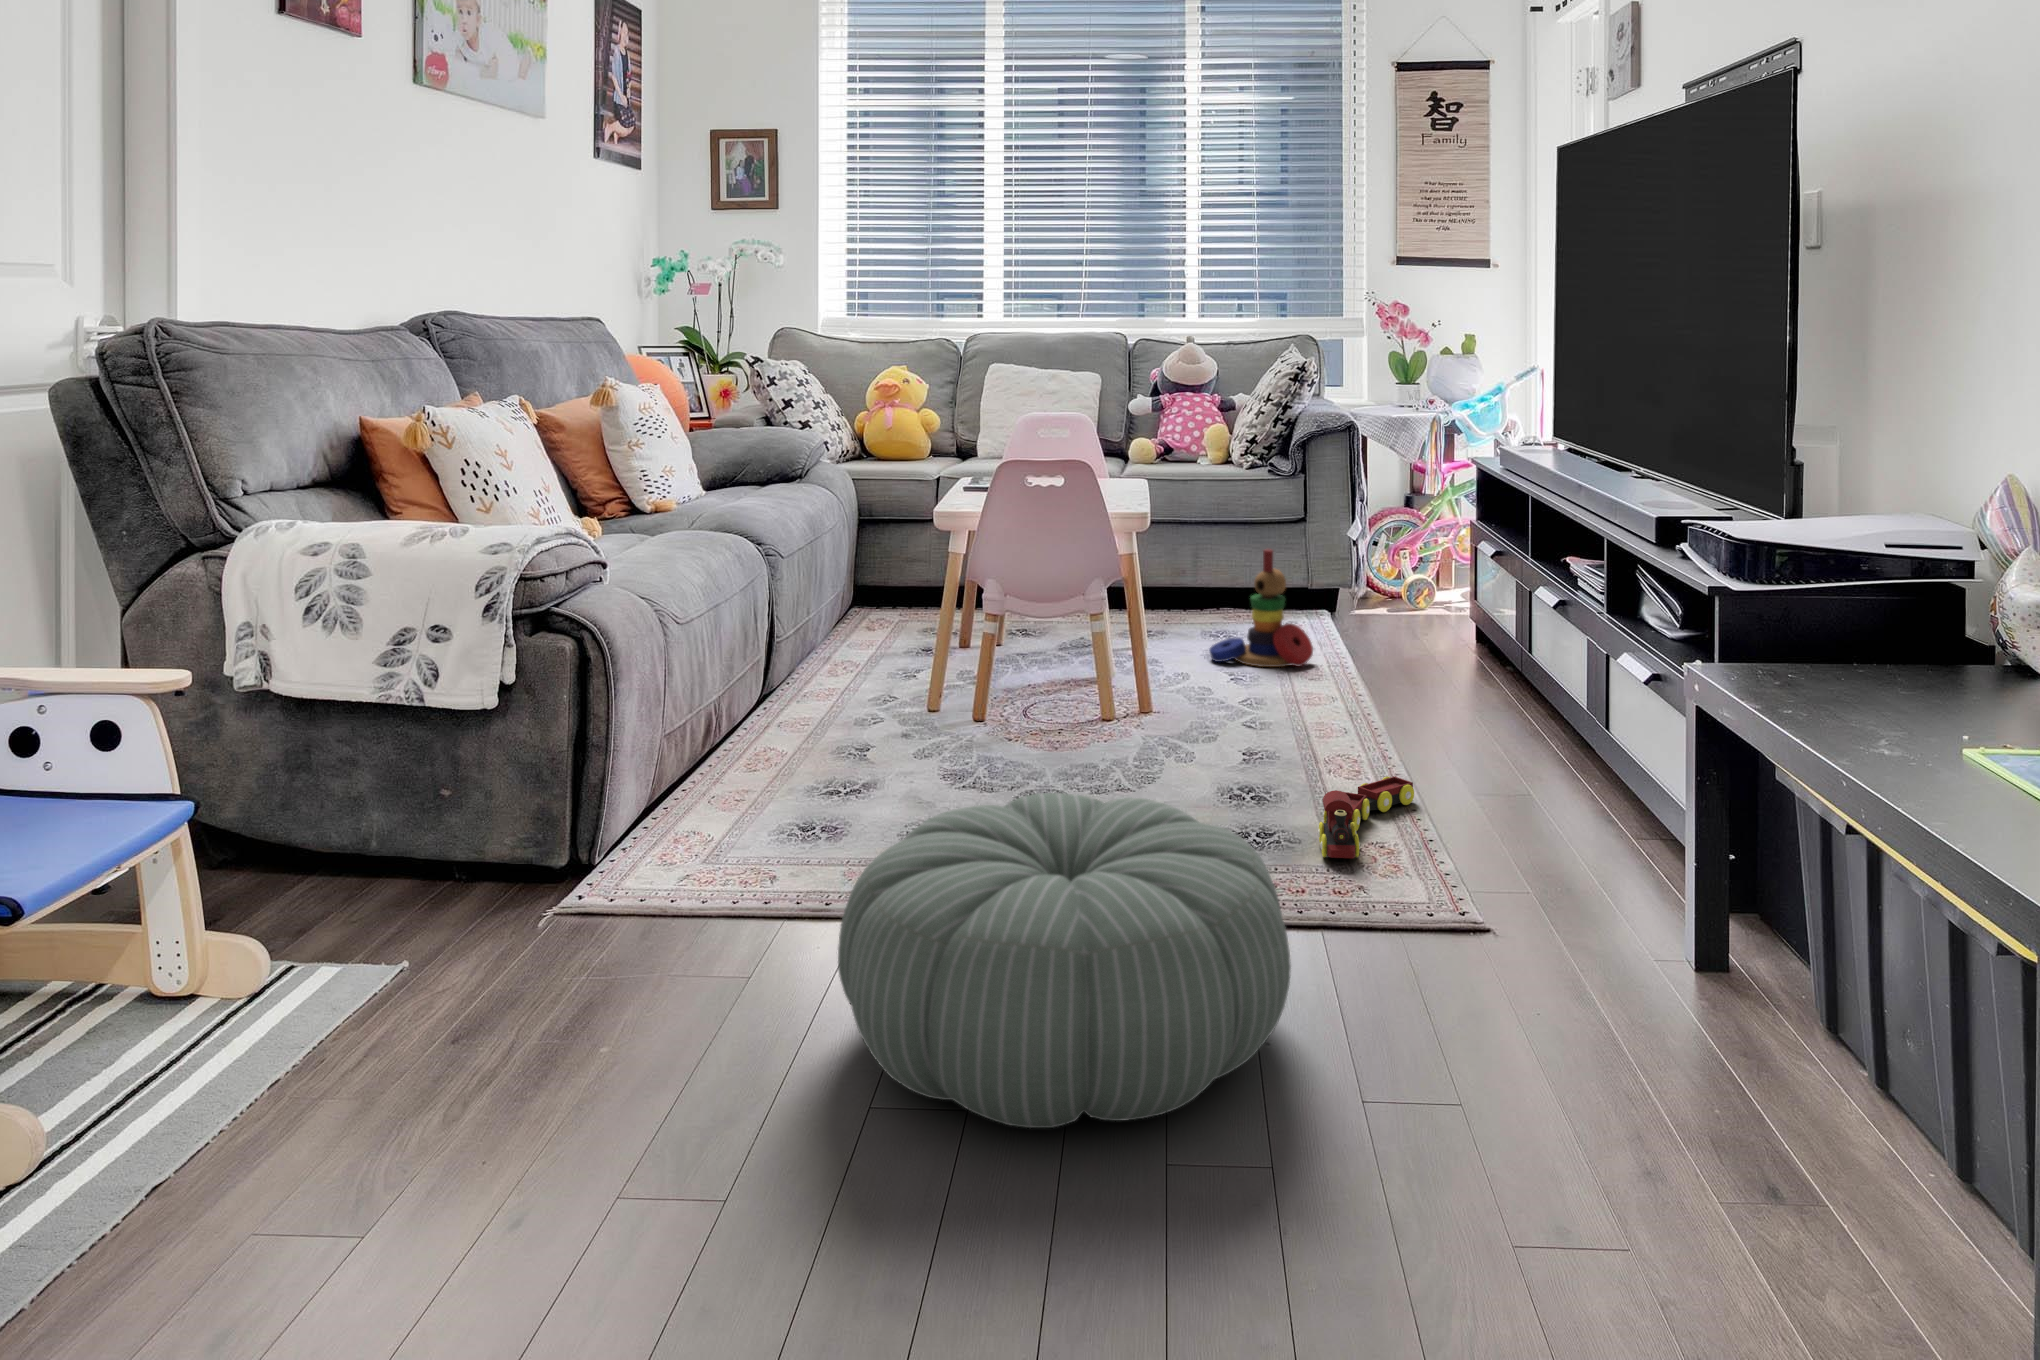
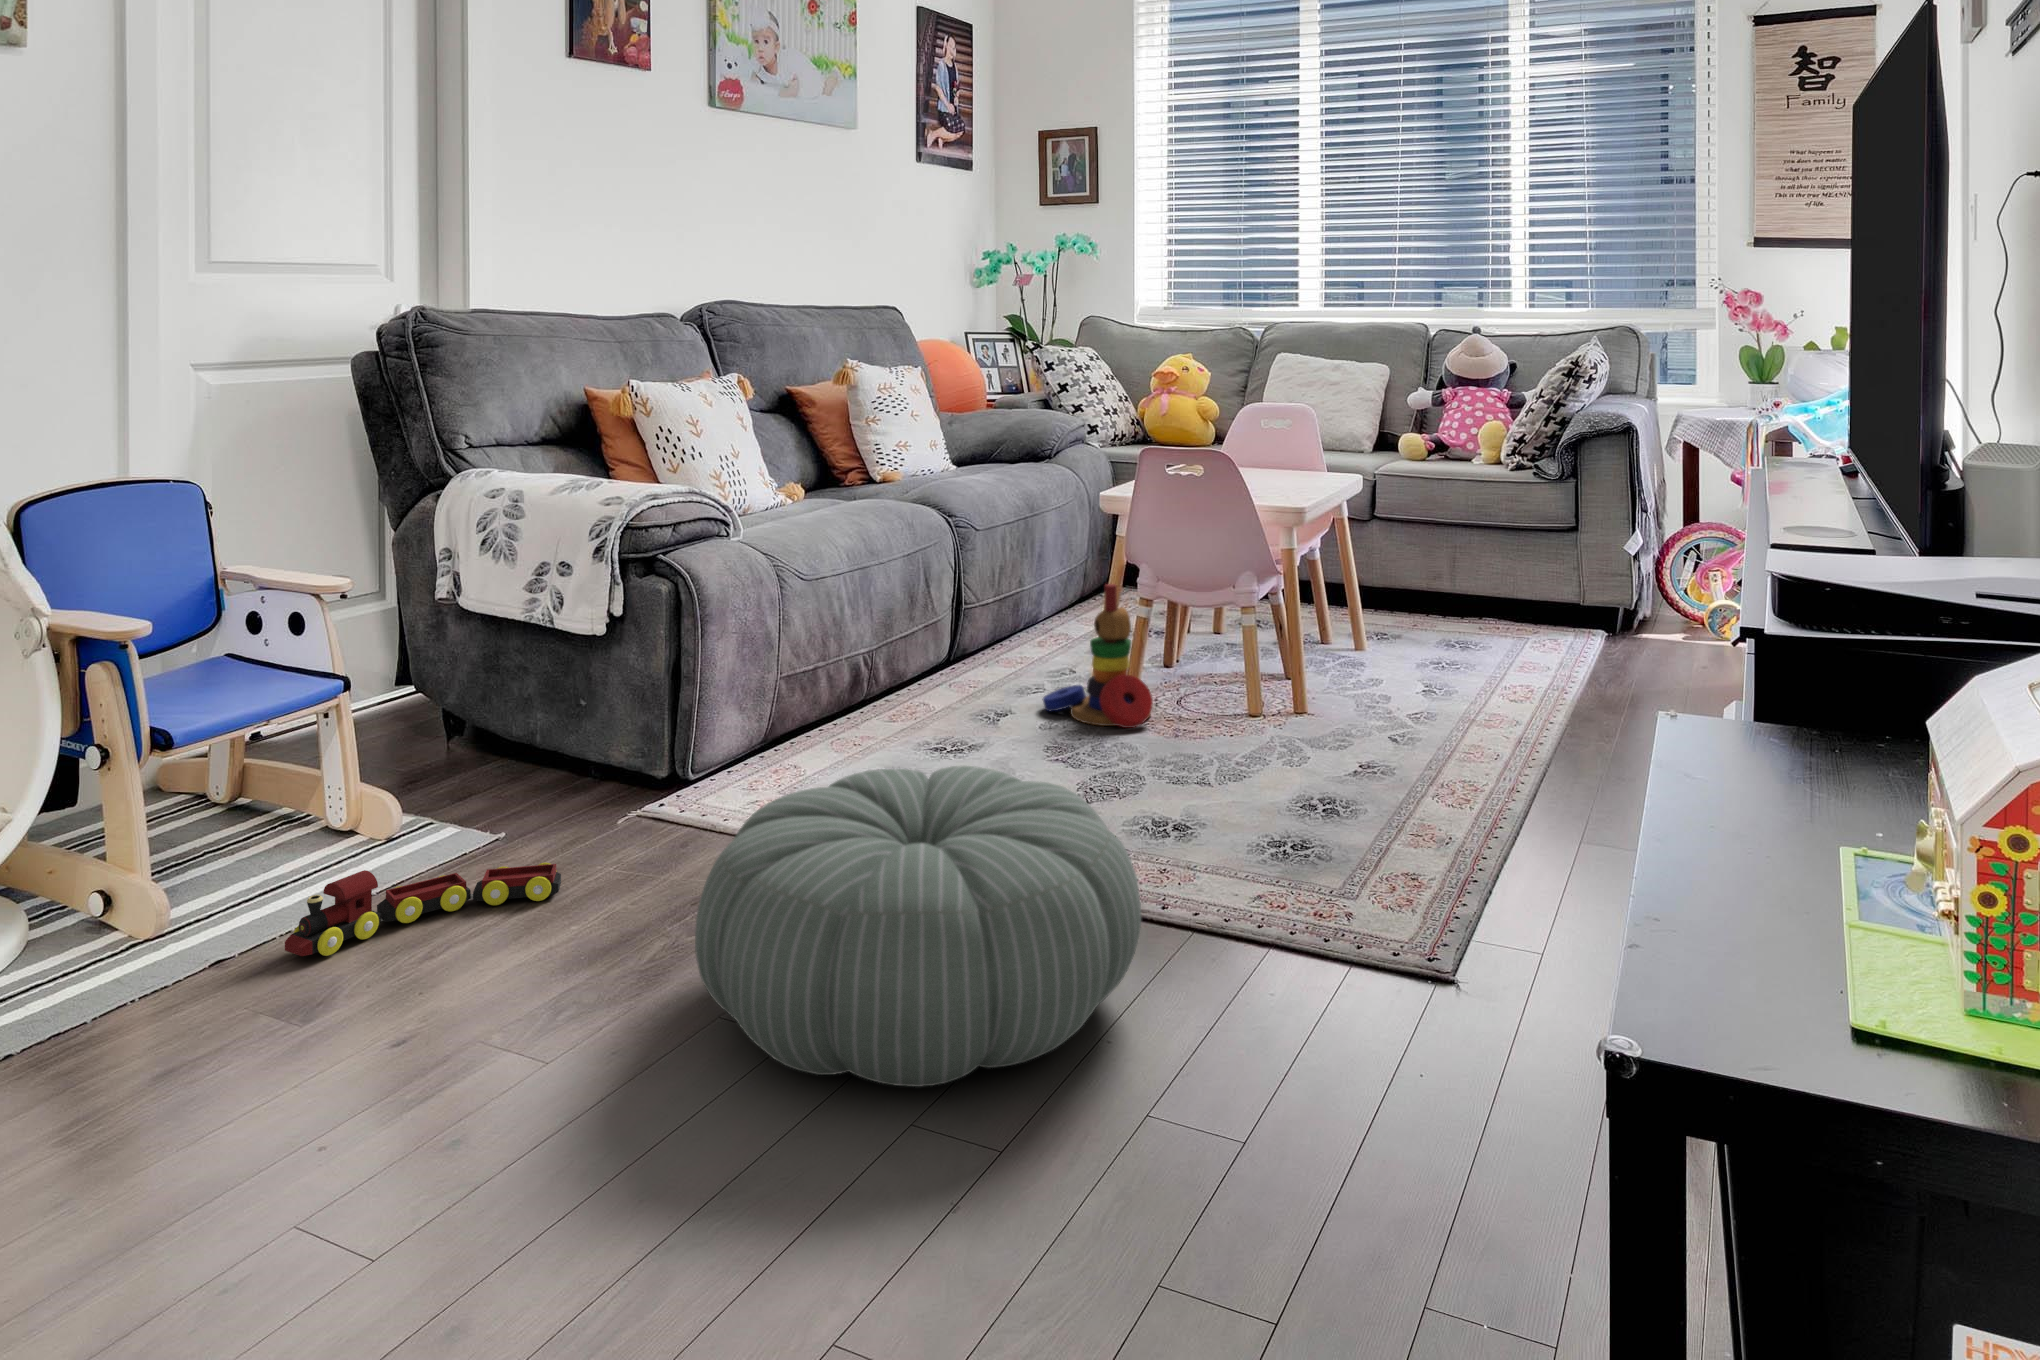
stacking toy: present [1209,549,1313,667] -> present [1042,584,1153,728]
toy train: present [1318,777,1414,858] -> present [285,863,561,956]

